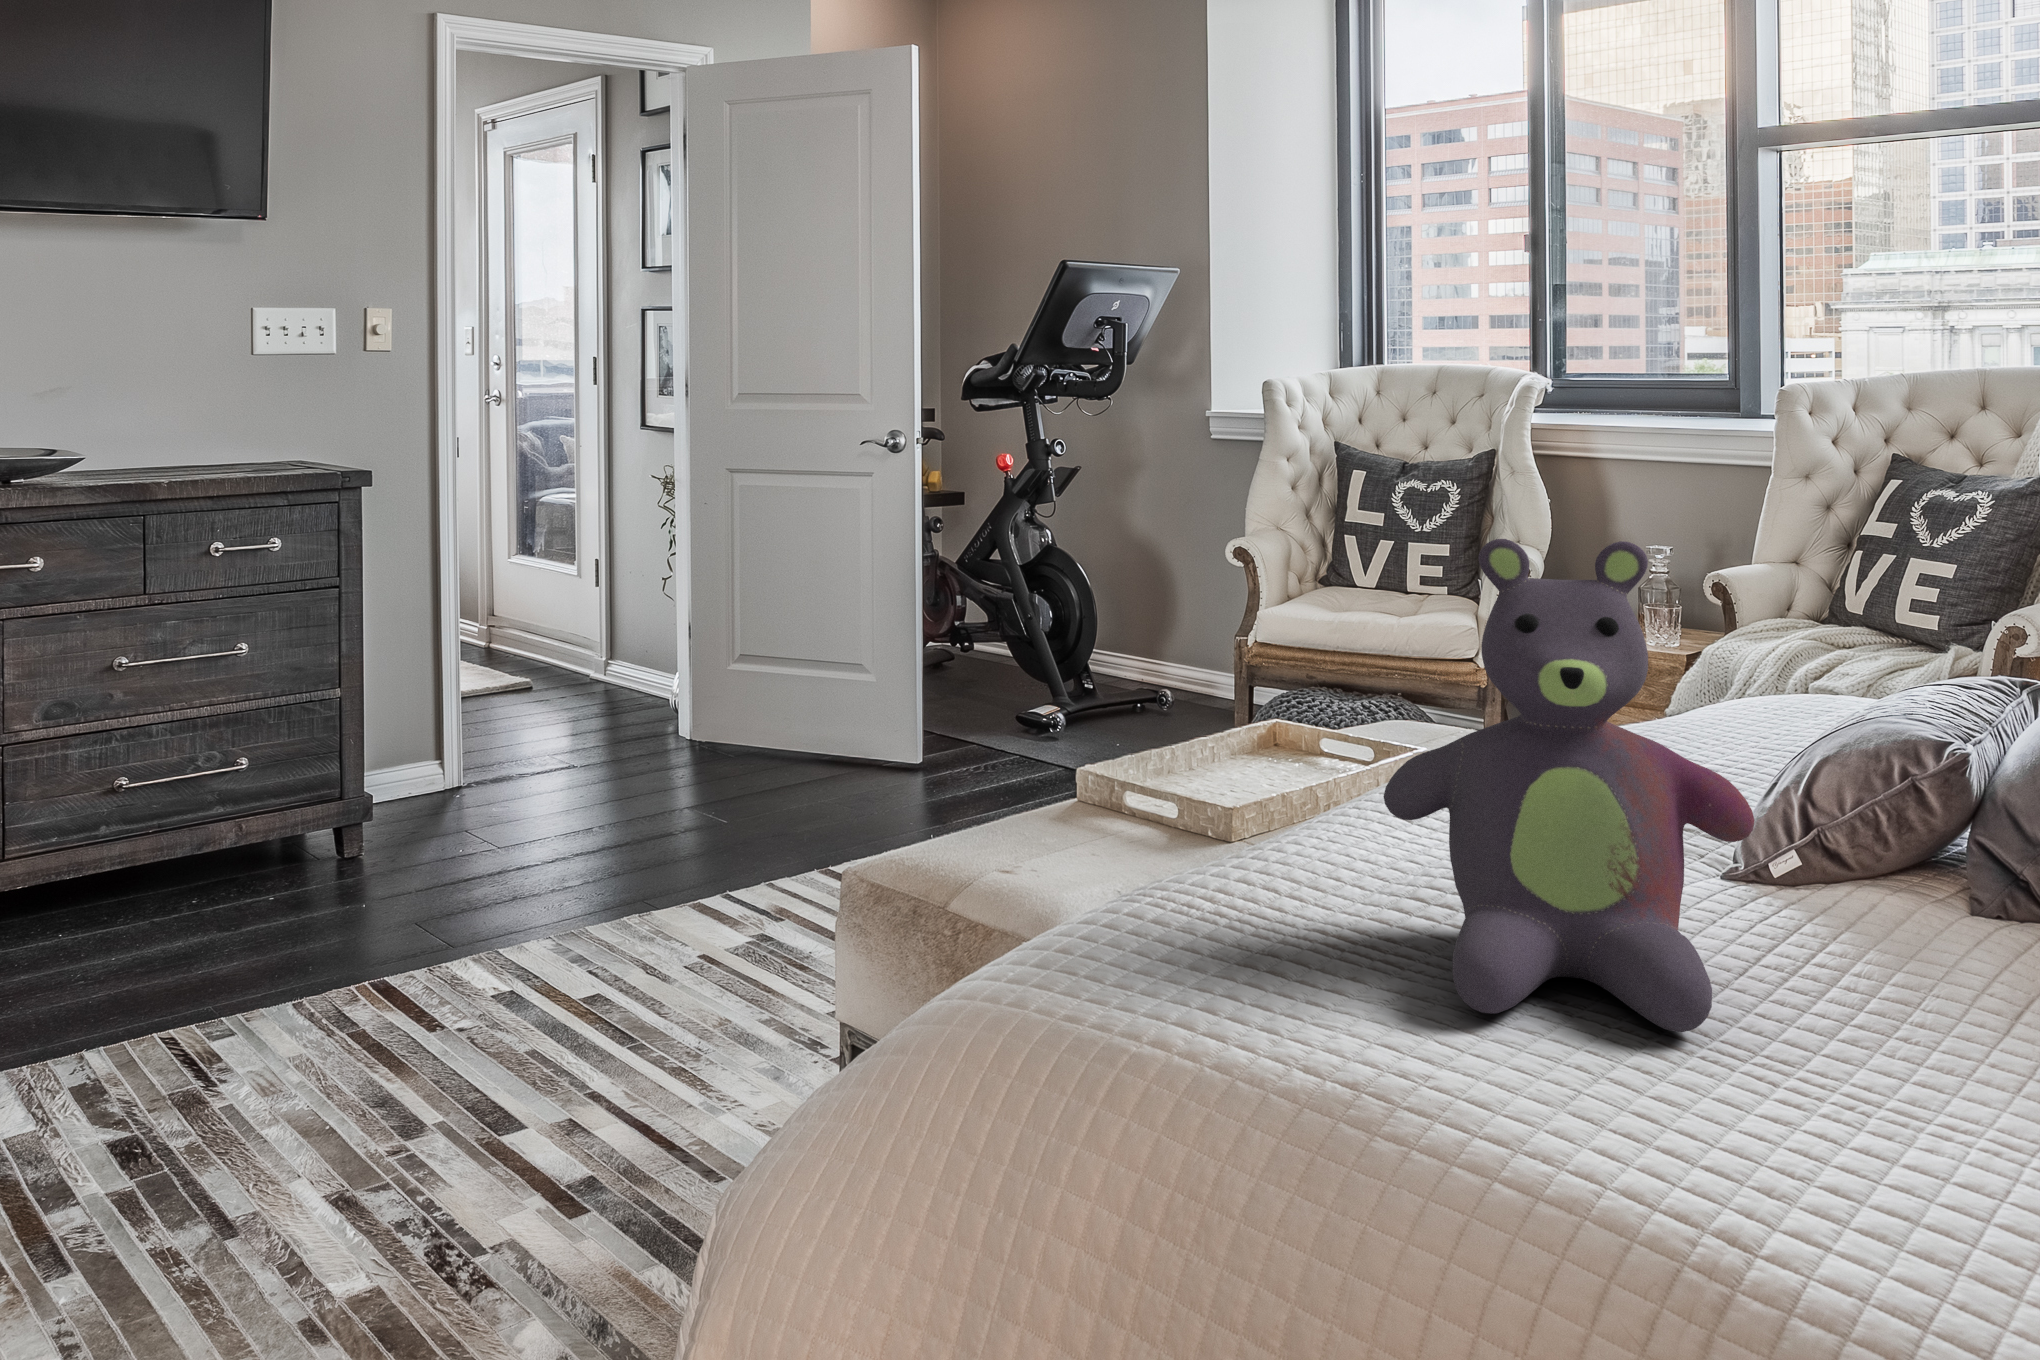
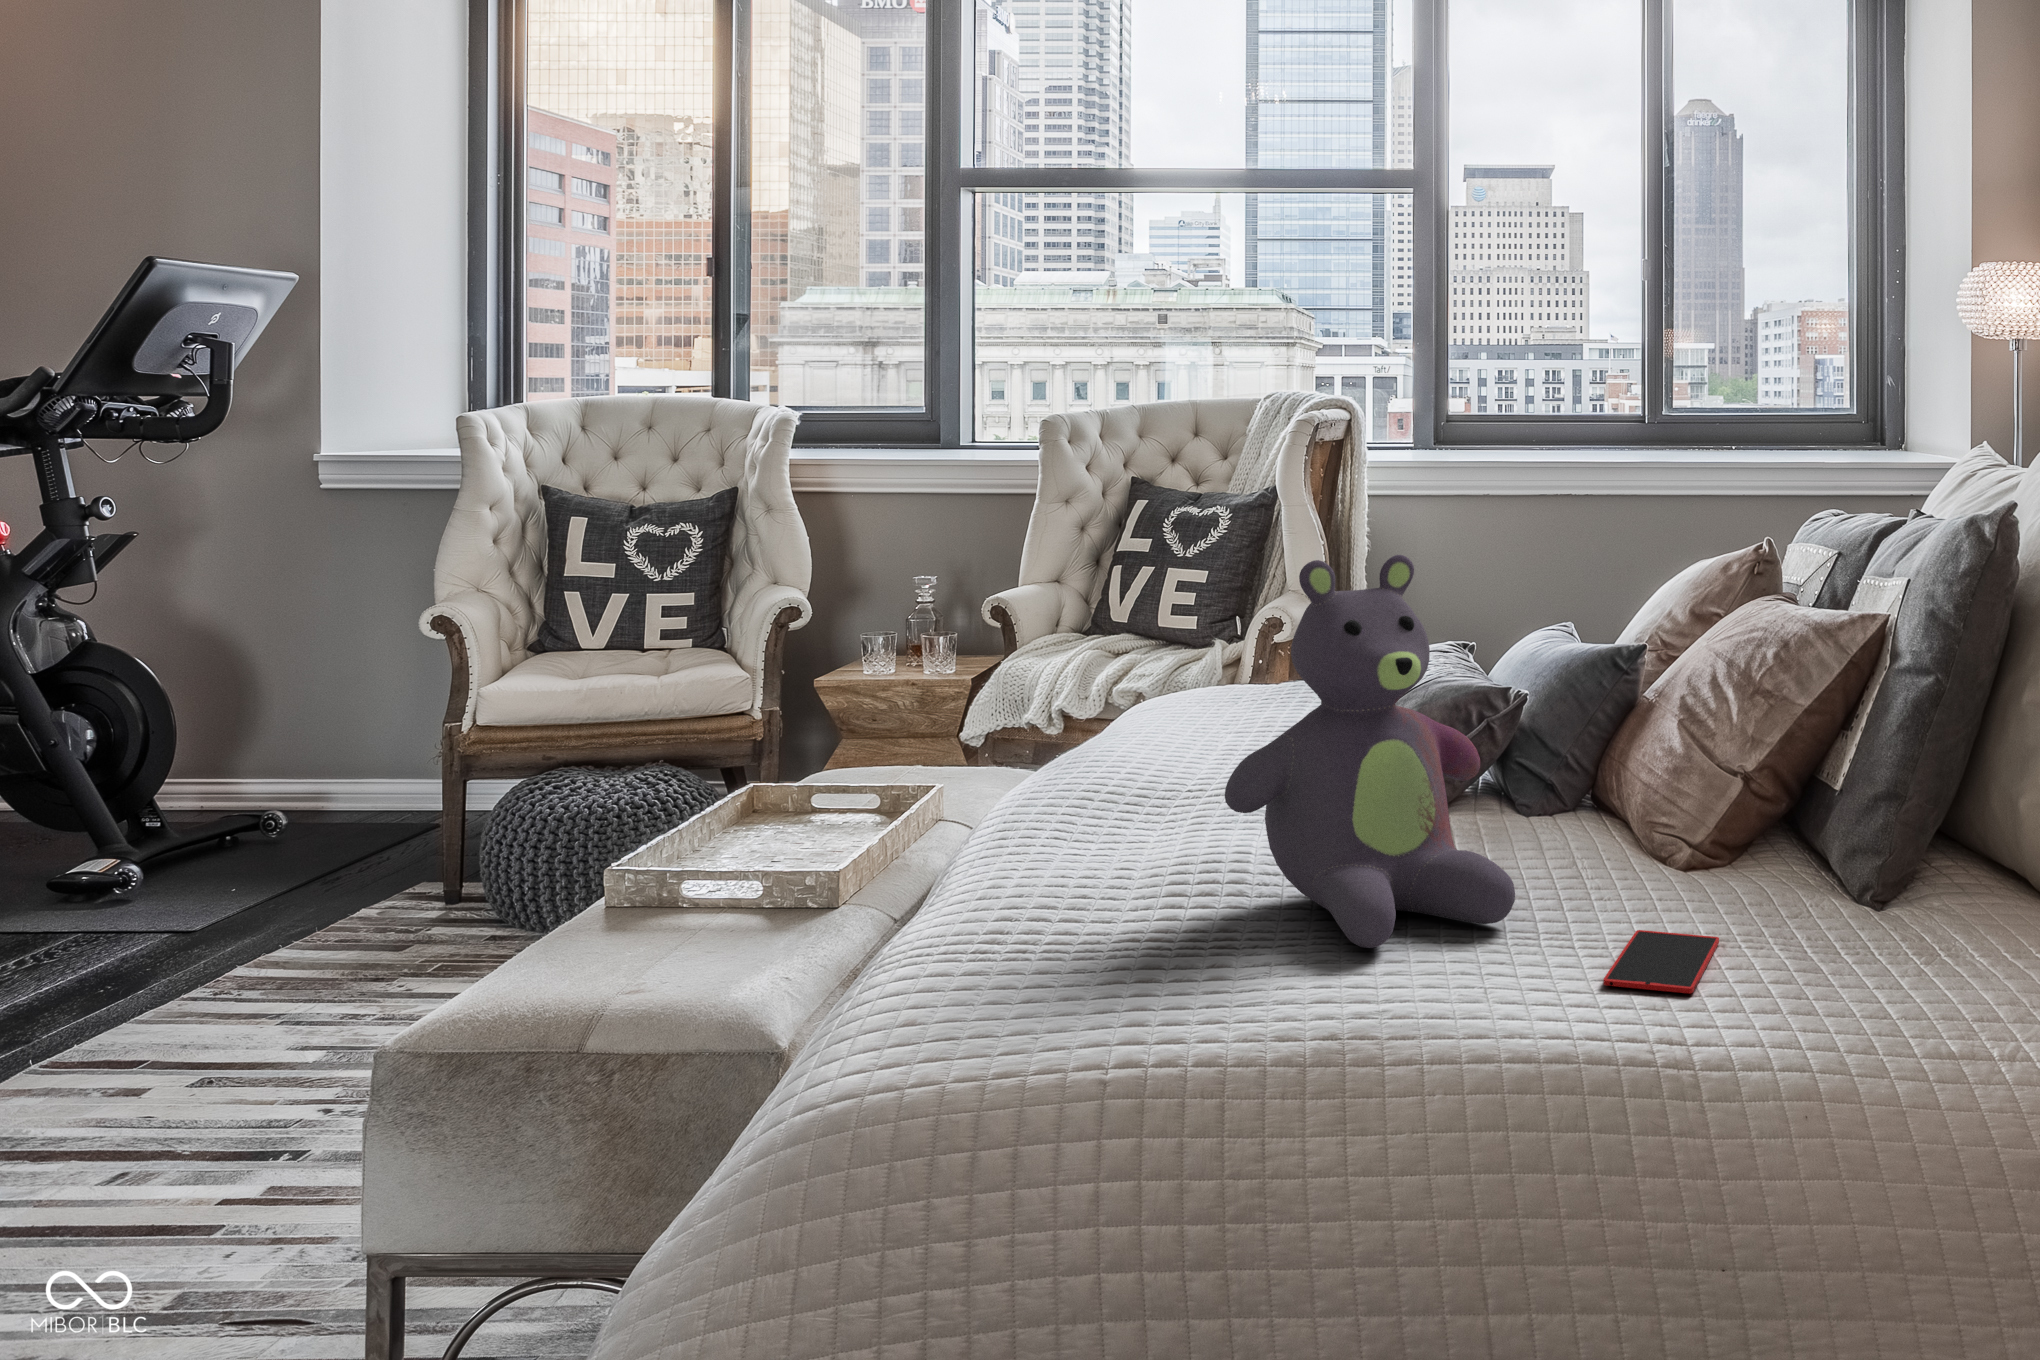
smartphone: none [1705,1105,1980,1215] -> present [1603,930,1719,993]

